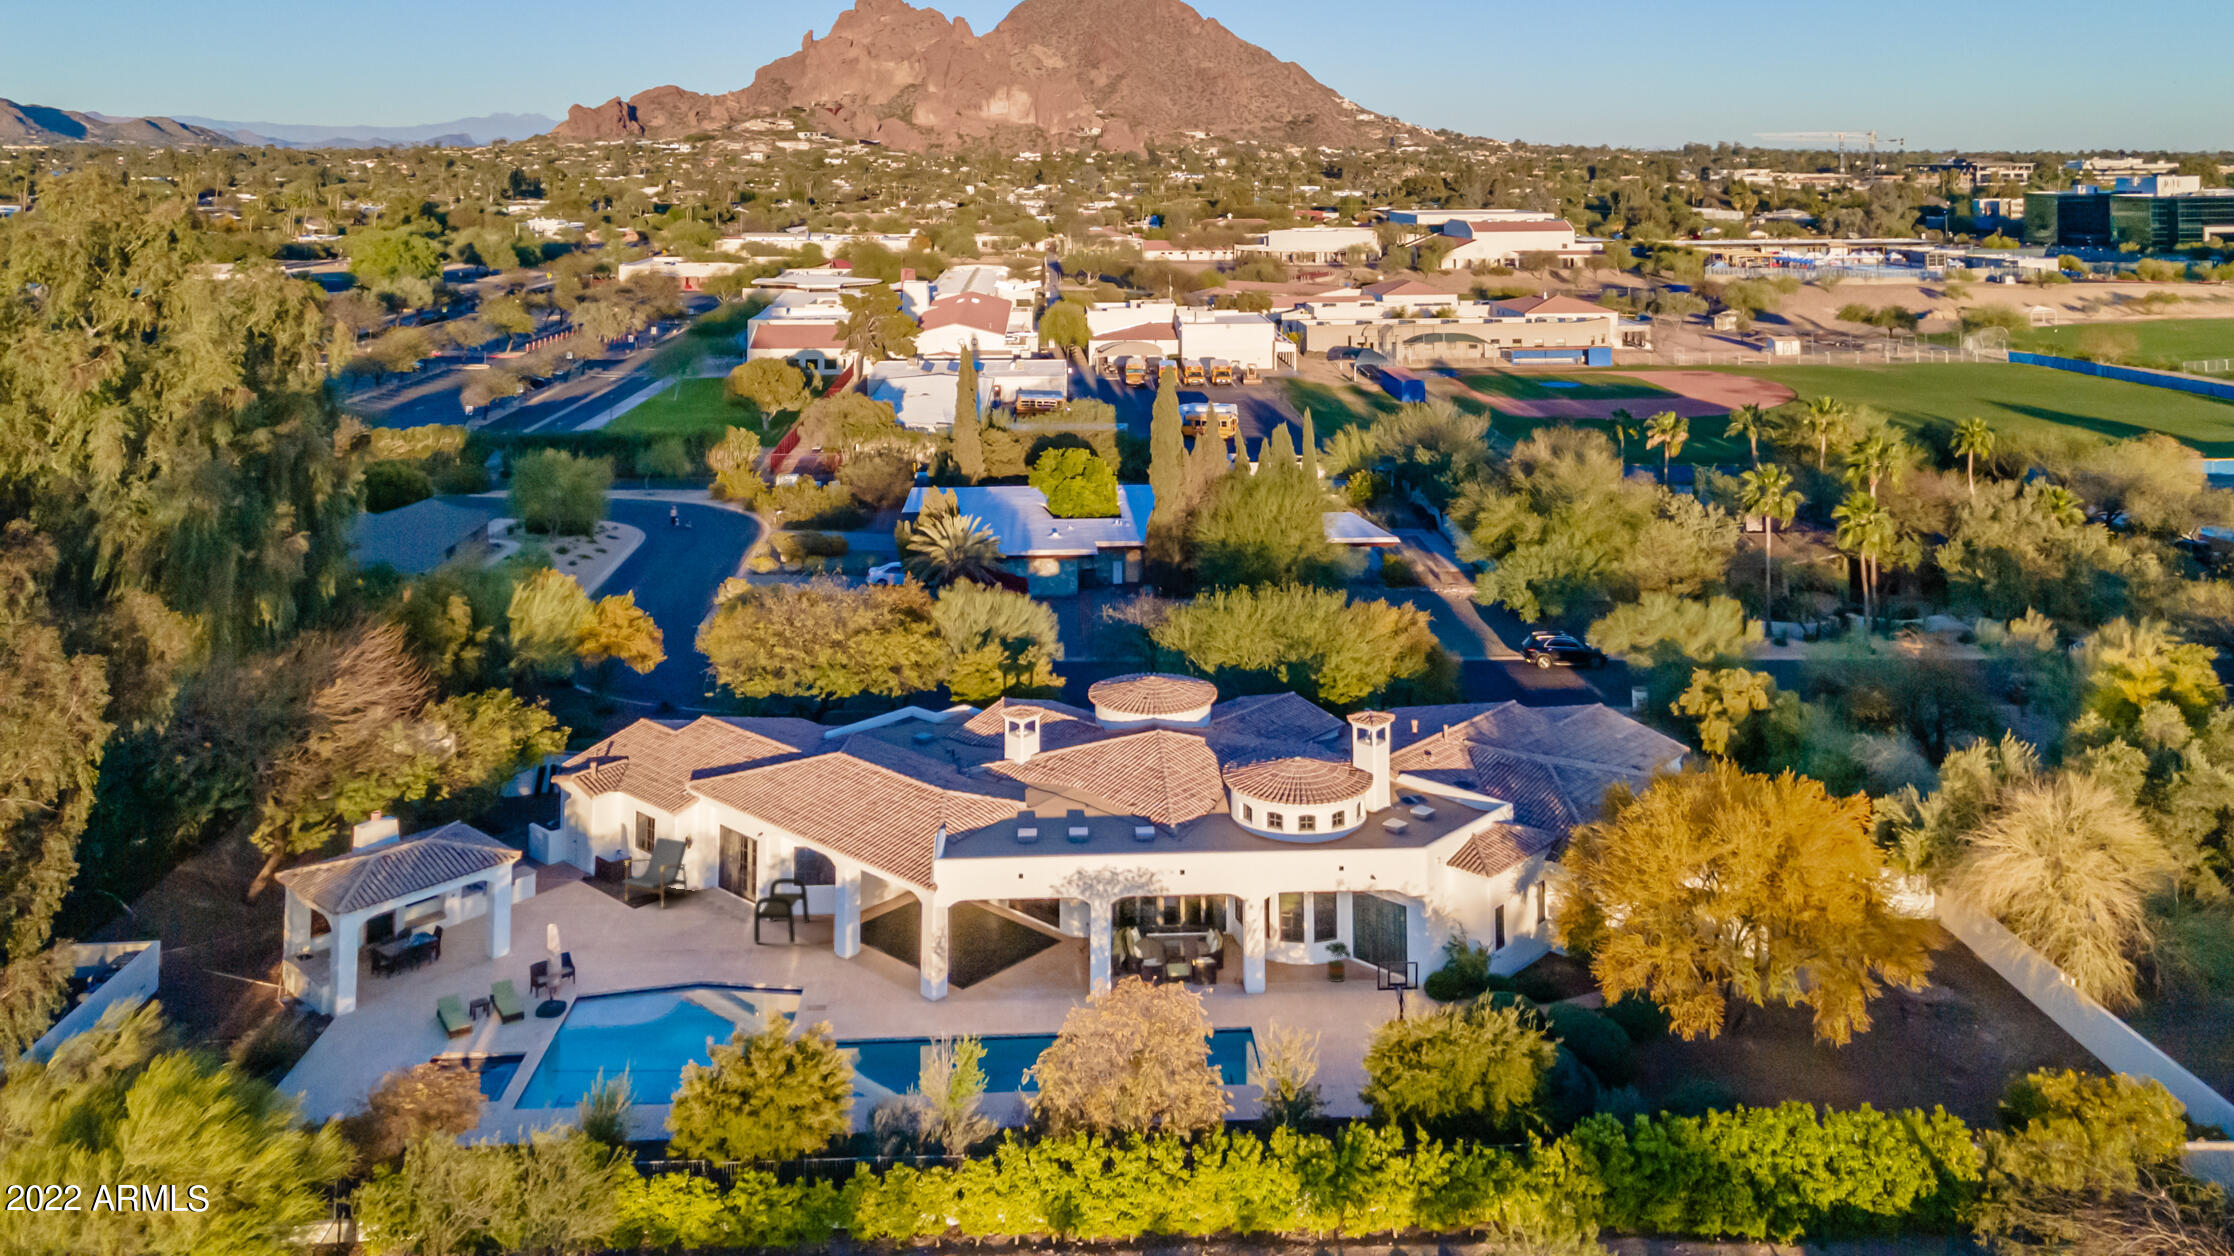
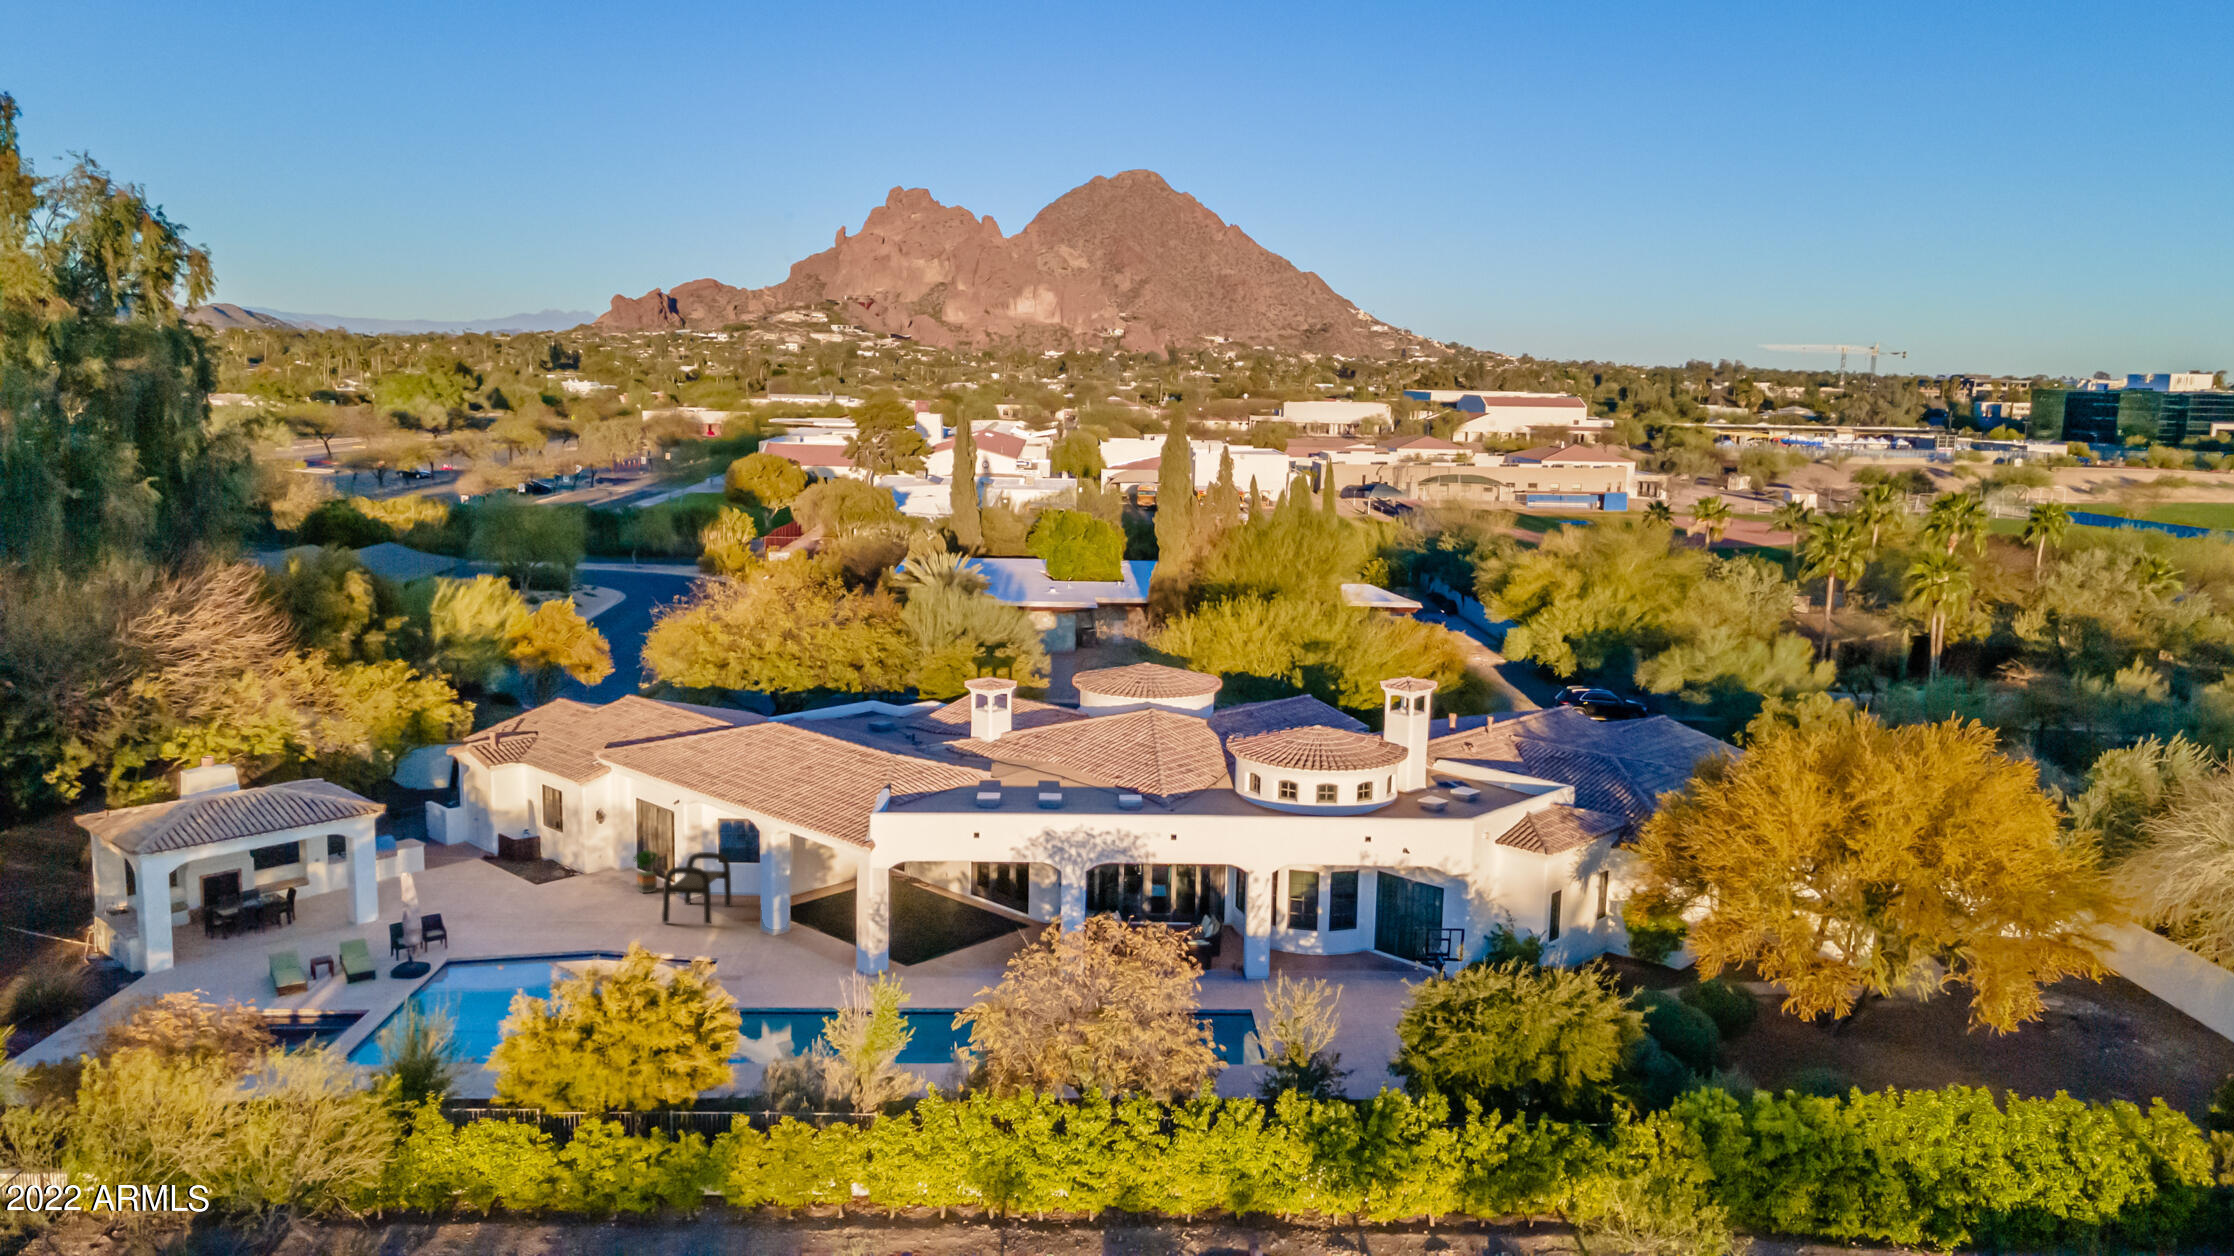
lounge chair: present [623,838,687,906] -> none [514,810,595,888]
potted tree: present [1325,942,1351,982] -> present [633,850,660,893]

